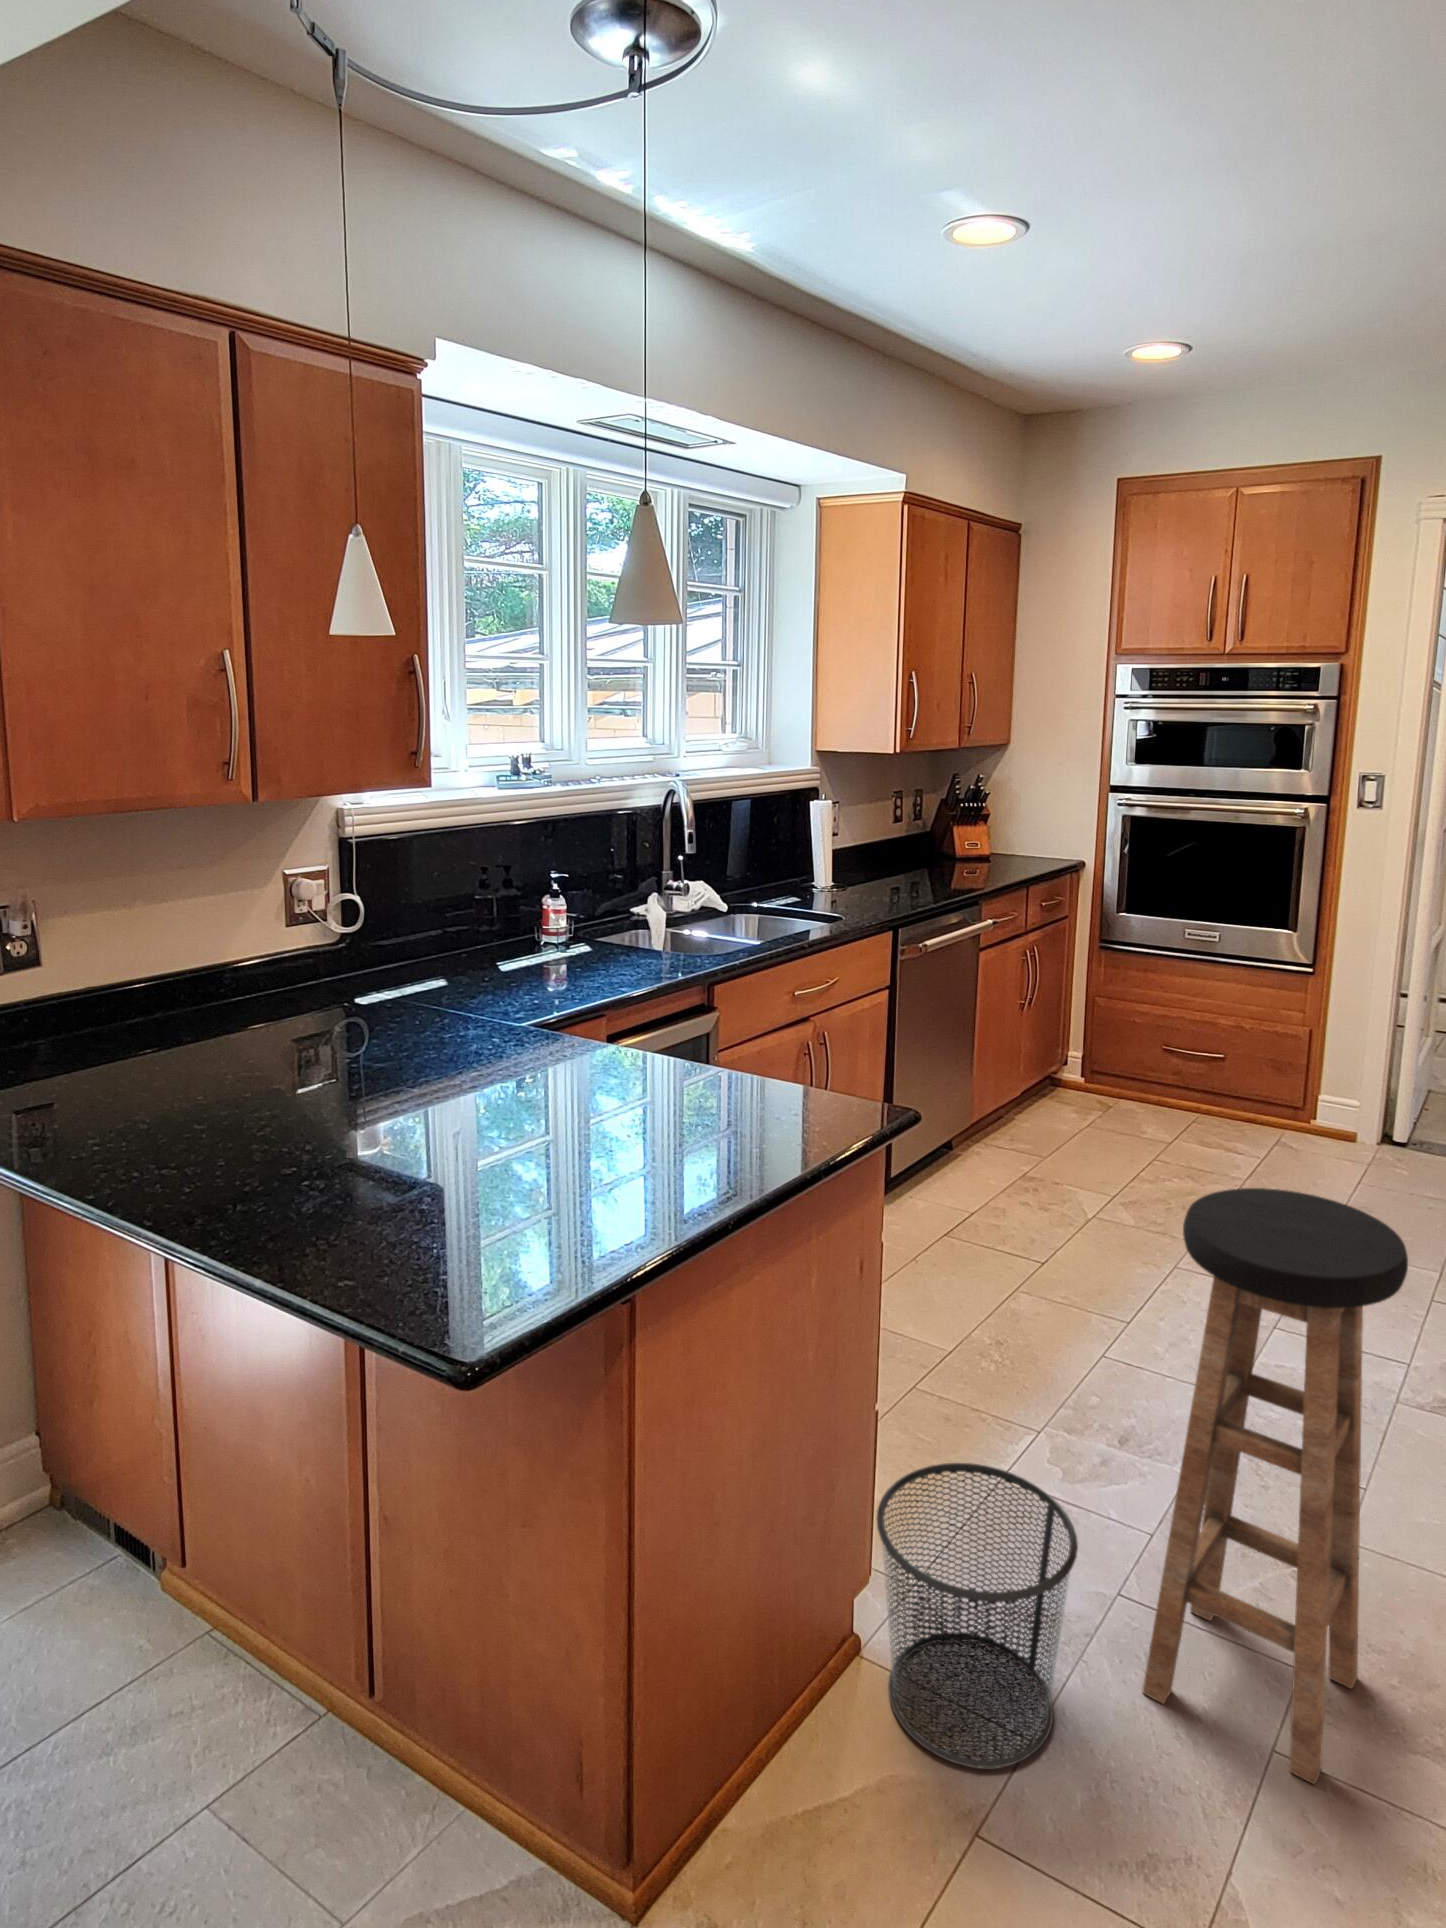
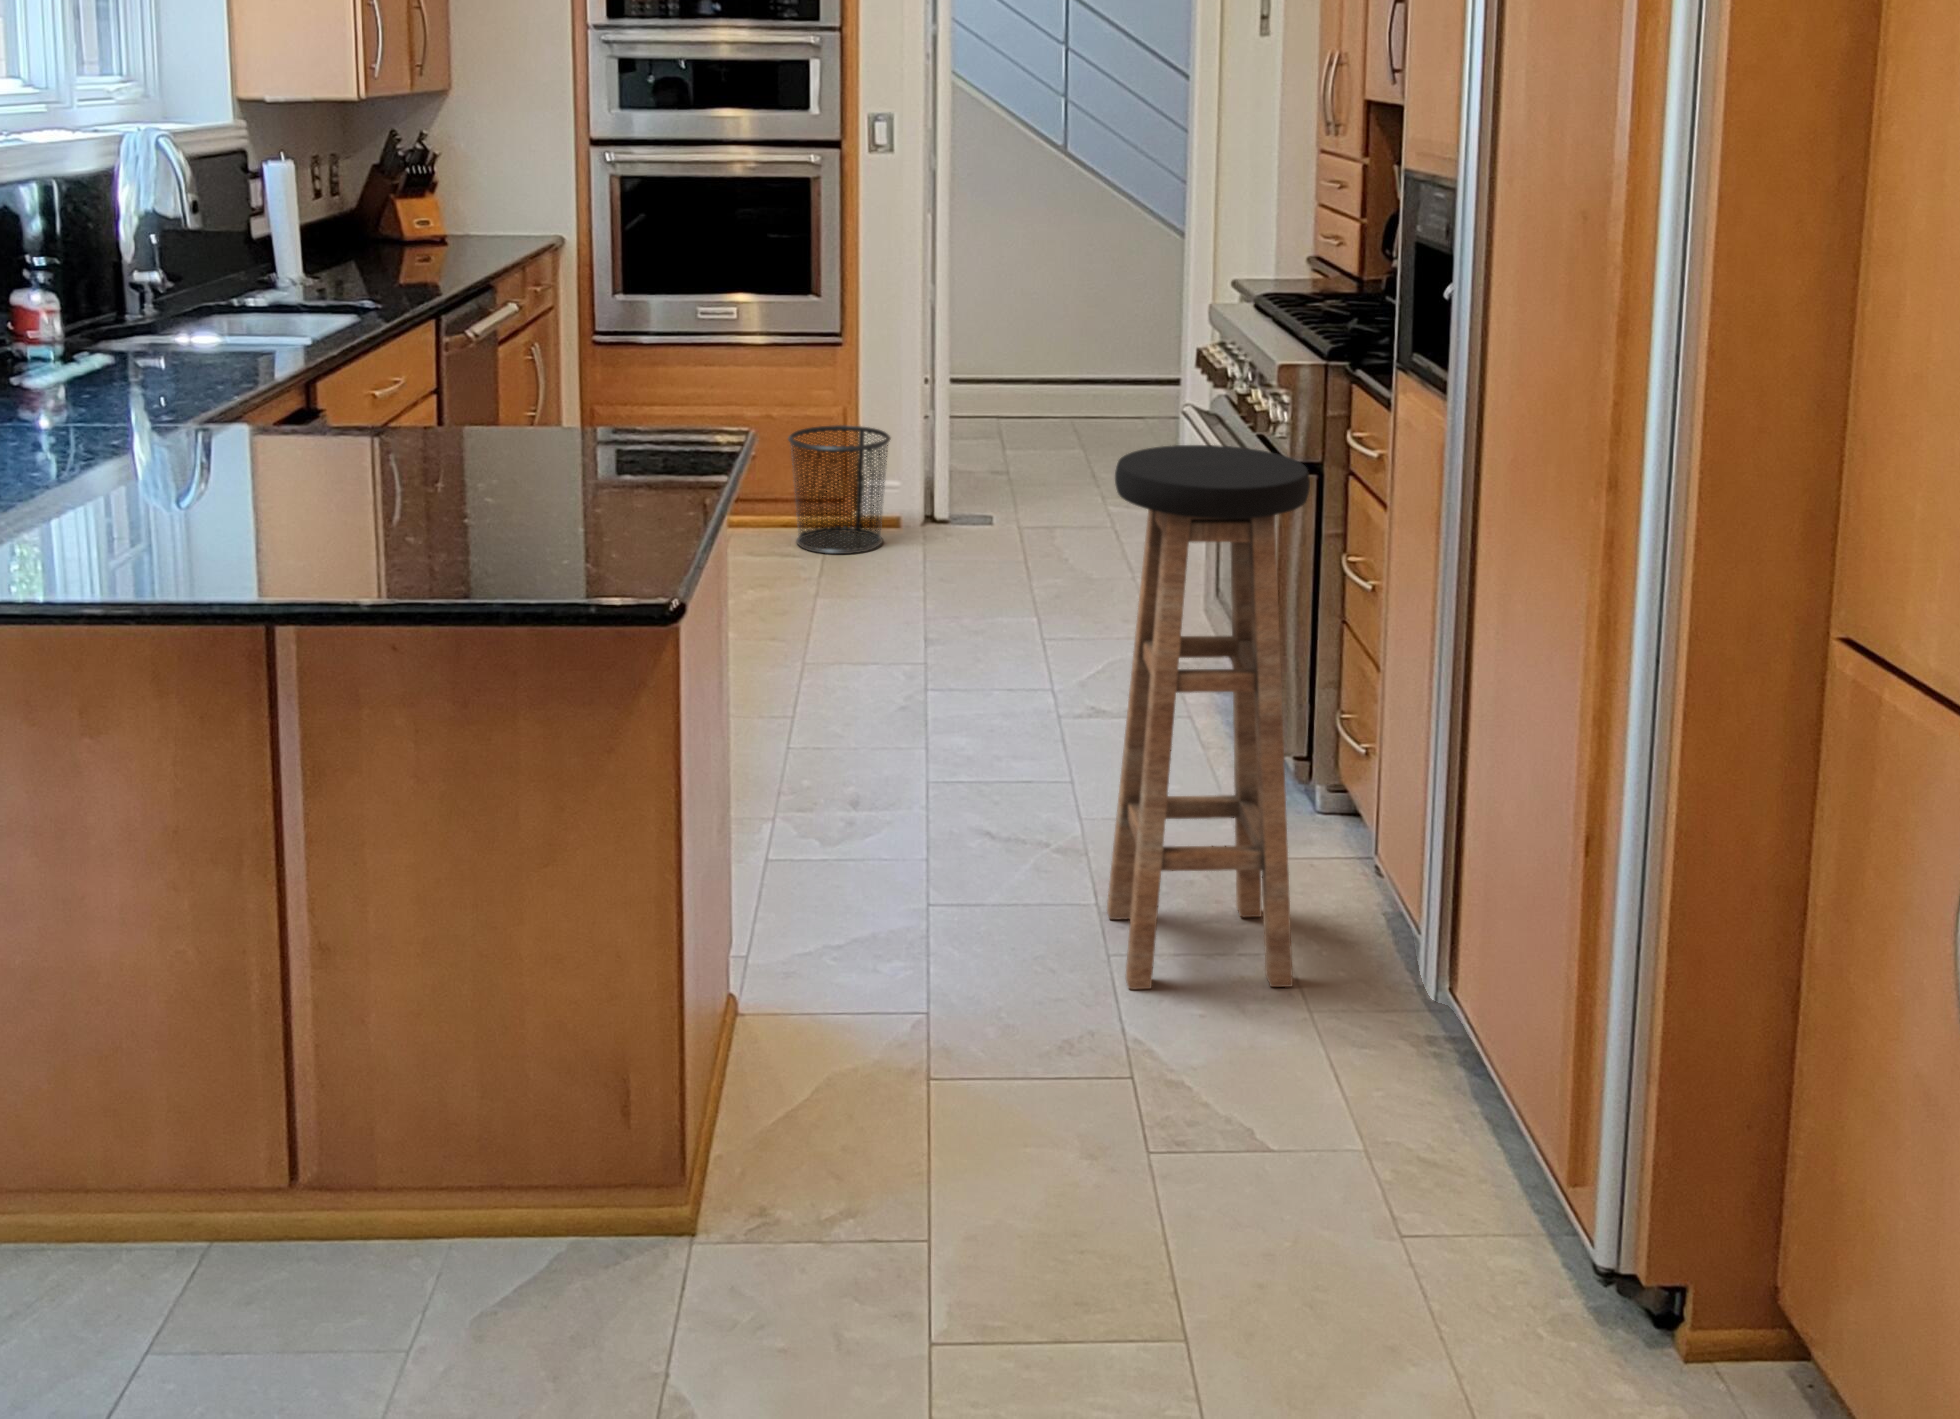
waste bin: present [877,1463,1078,1768] -> present [788,425,891,554]

